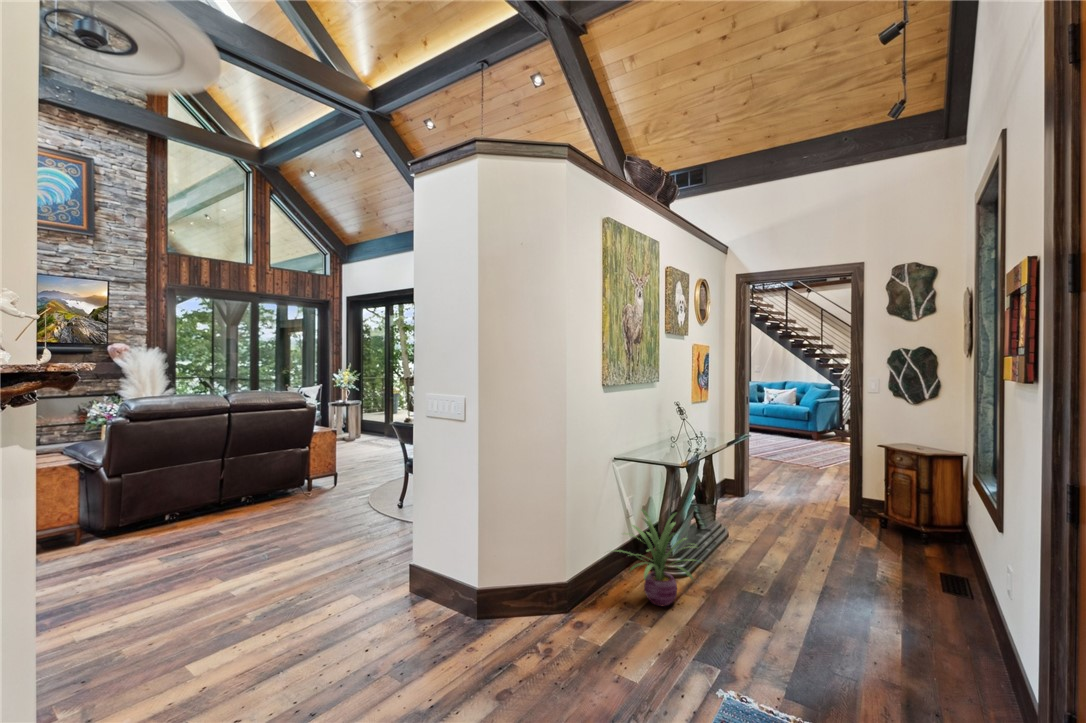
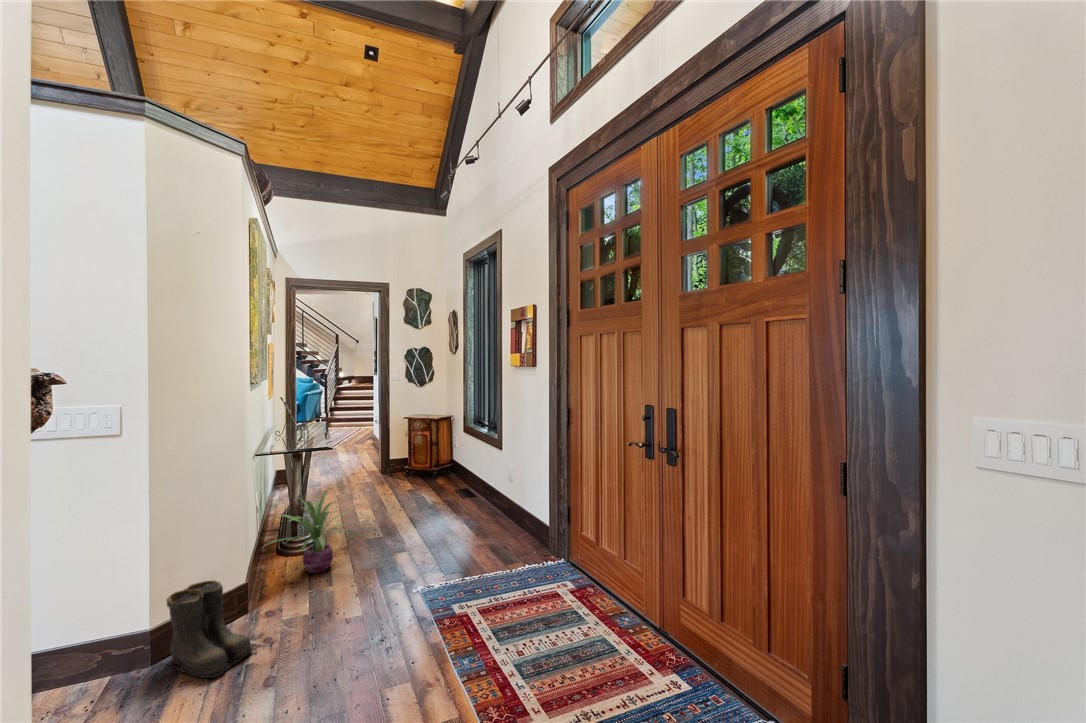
boots: none [480,562,534,659] -> present [167,580,255,678]

